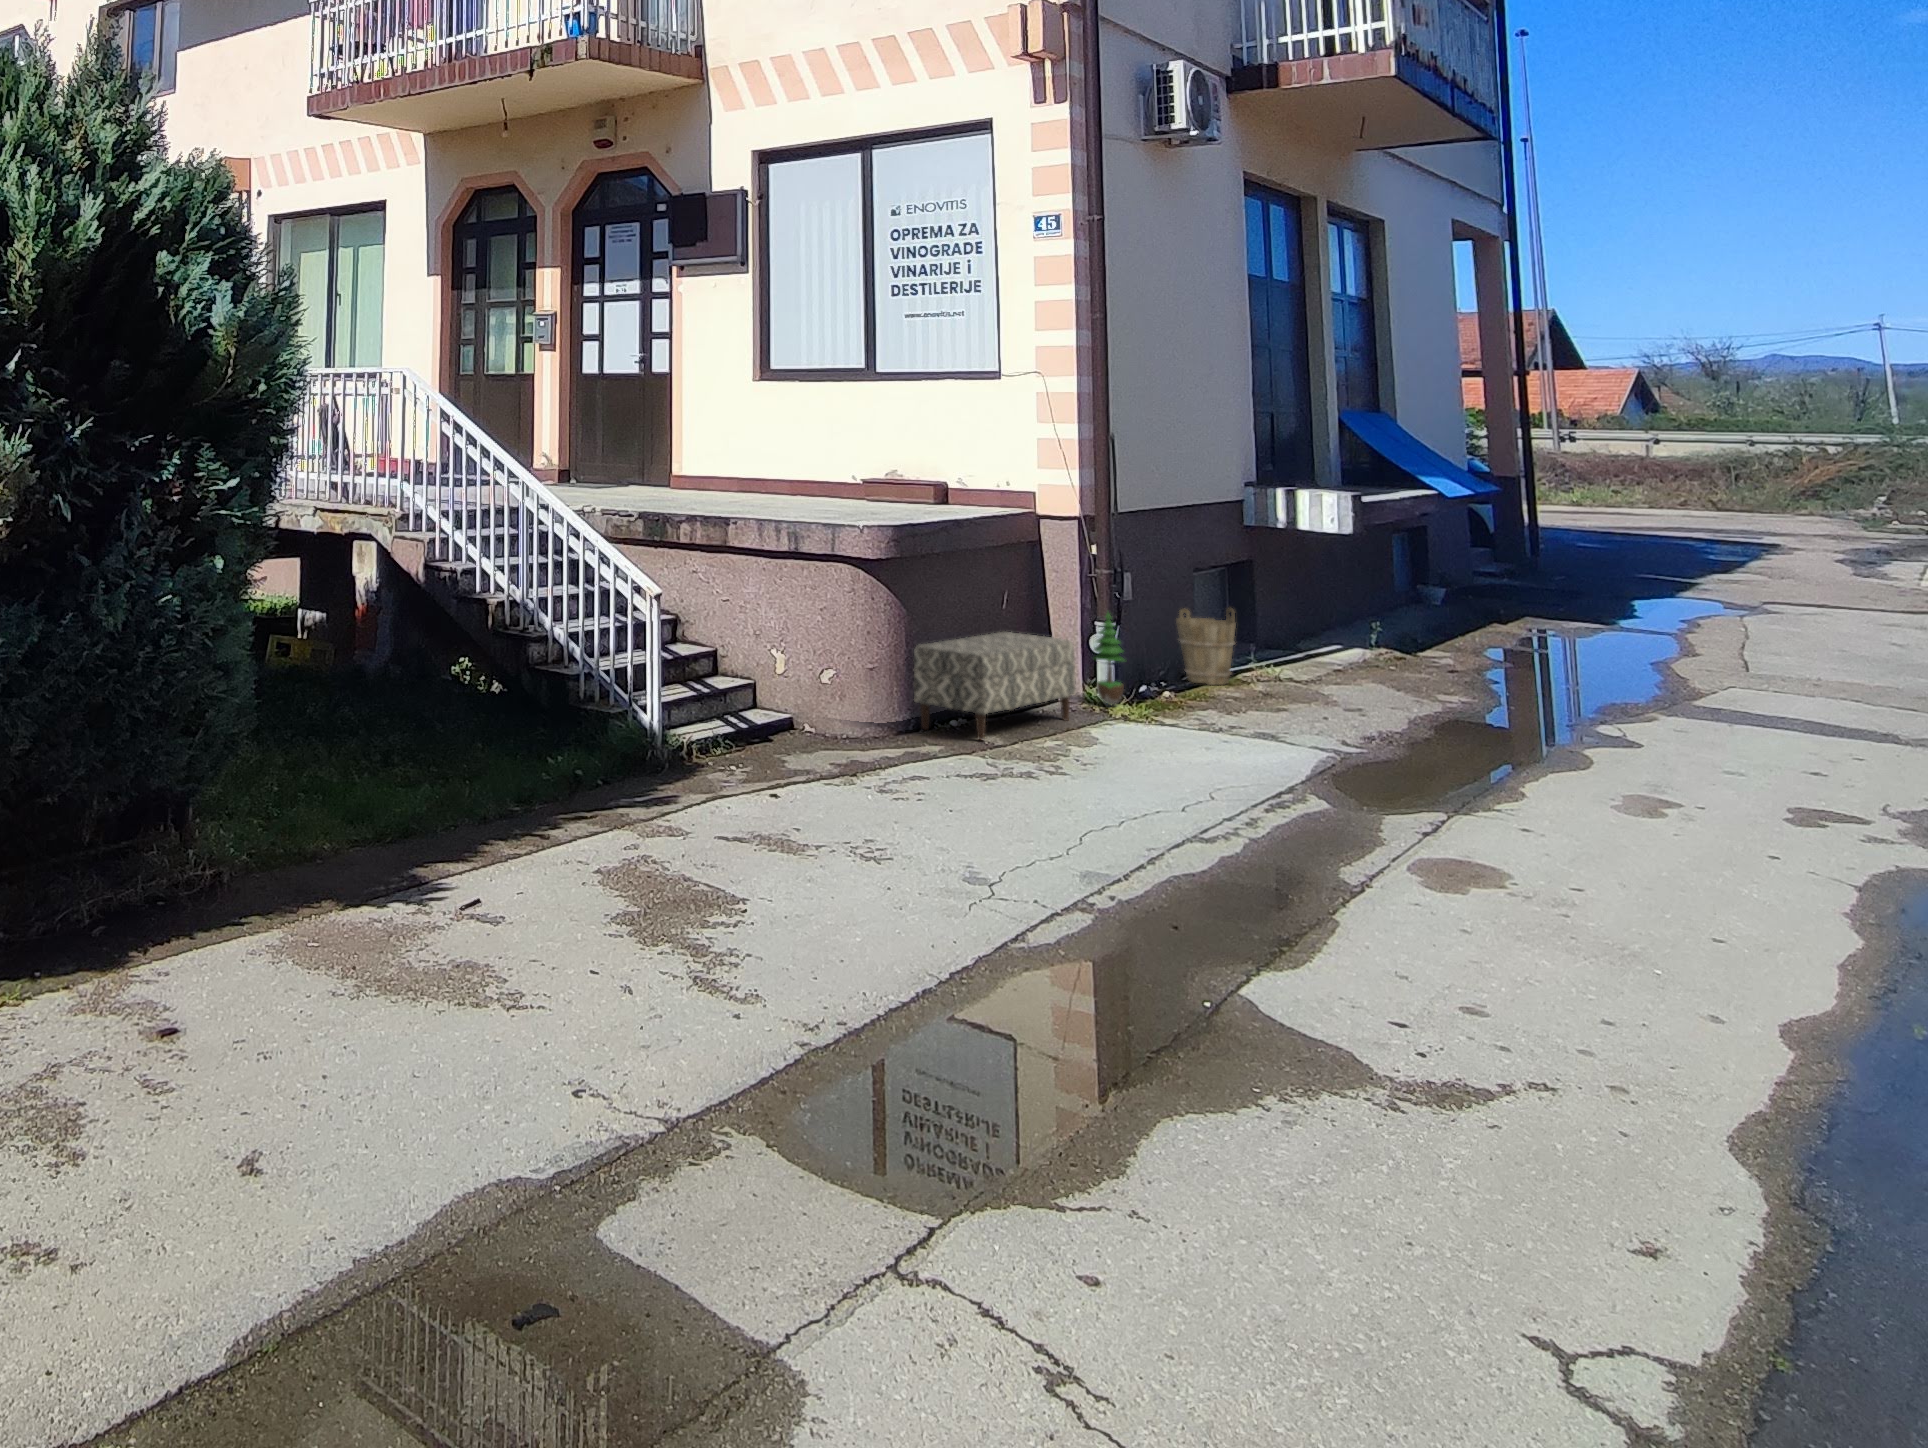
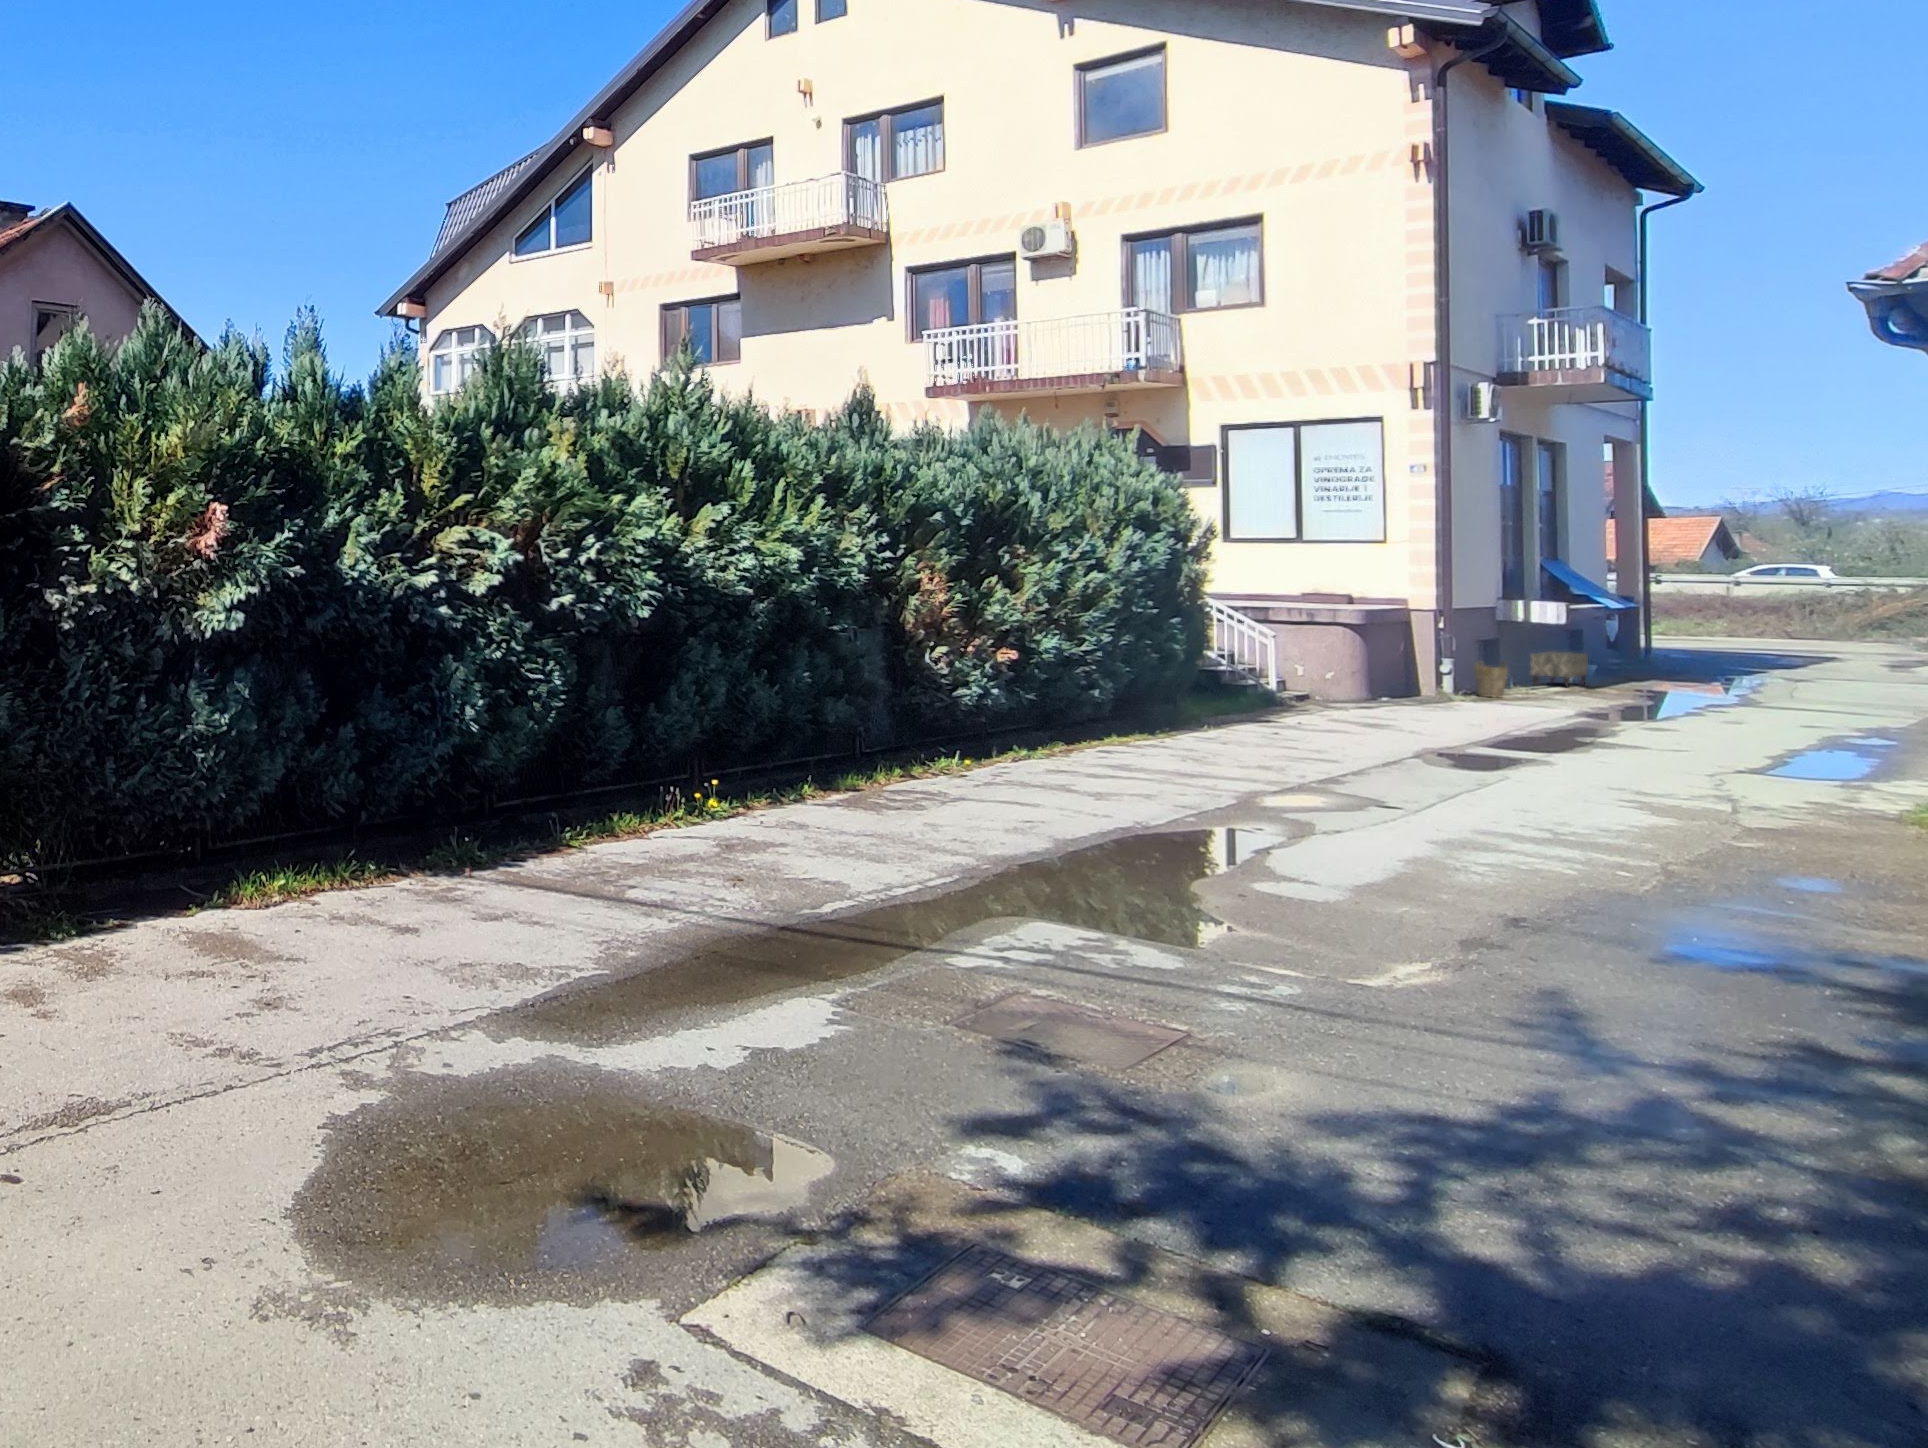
potted tree: present [1094,613,1124,705] -> none [1442,657,1462,702]
bench: present [914,631,1076,740] -> present [1530,652,1588,686]

